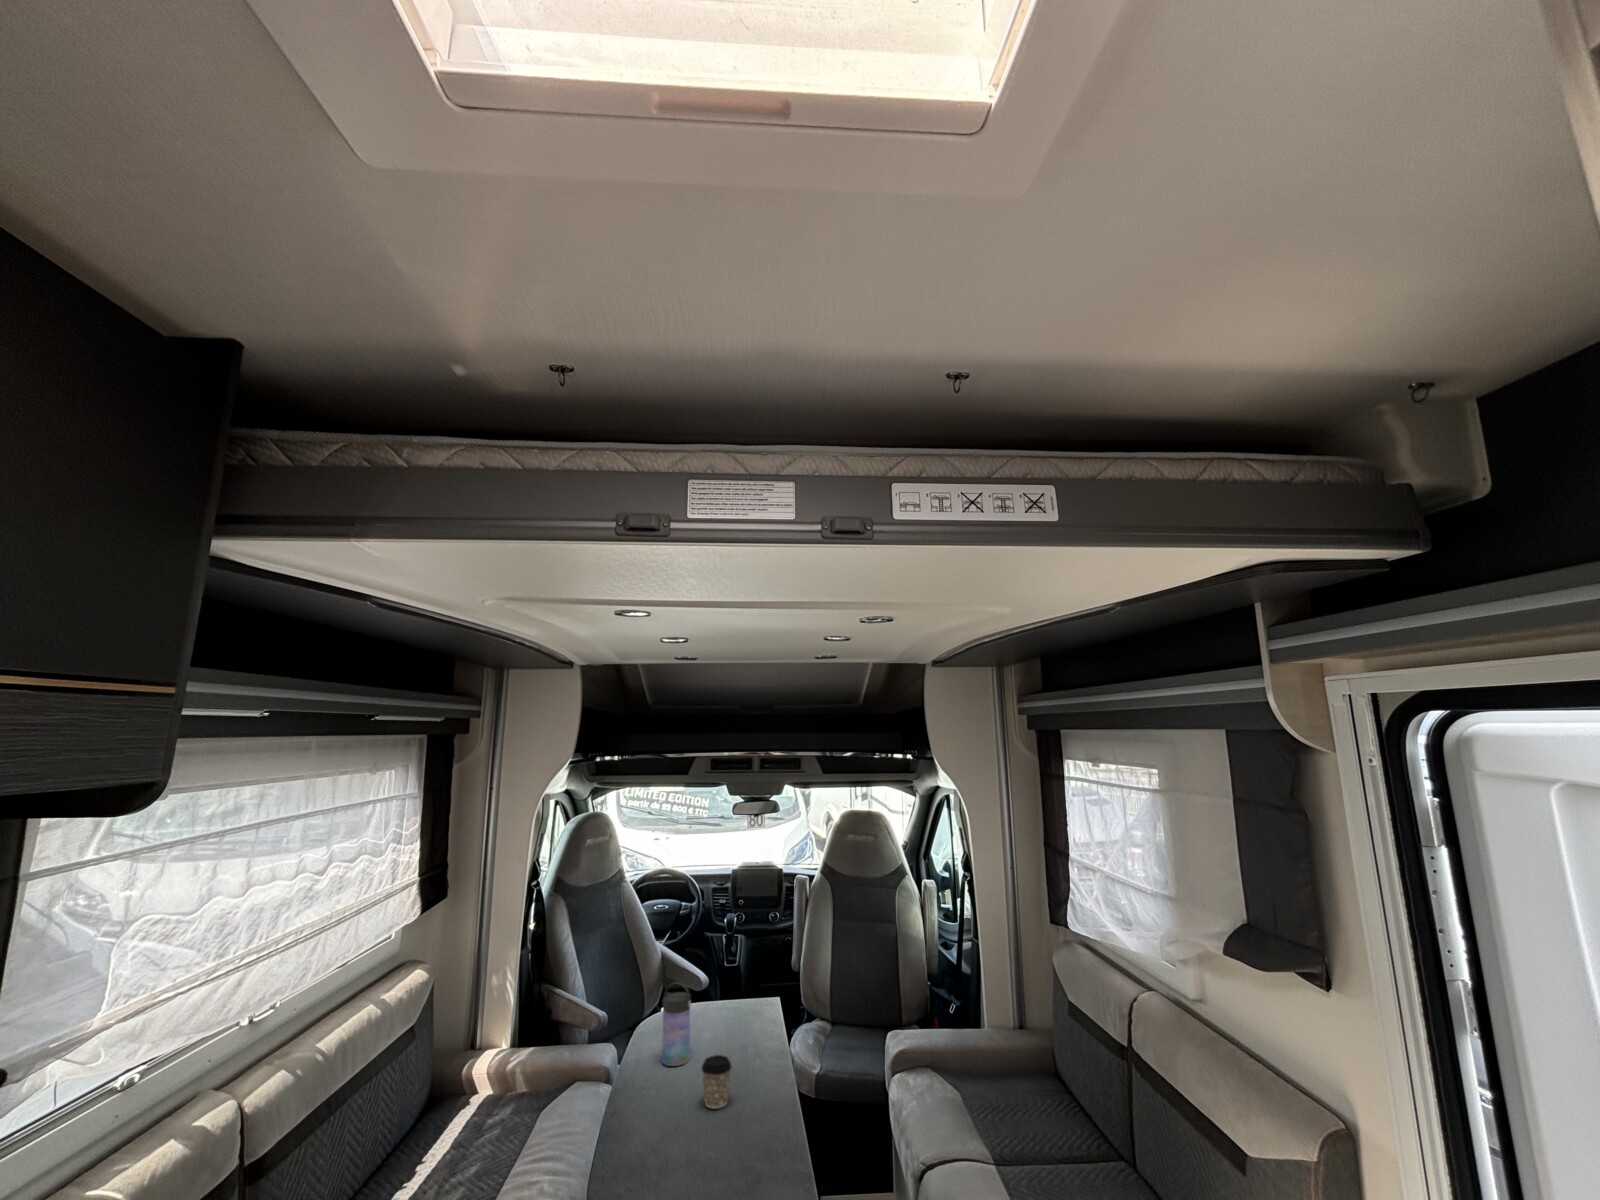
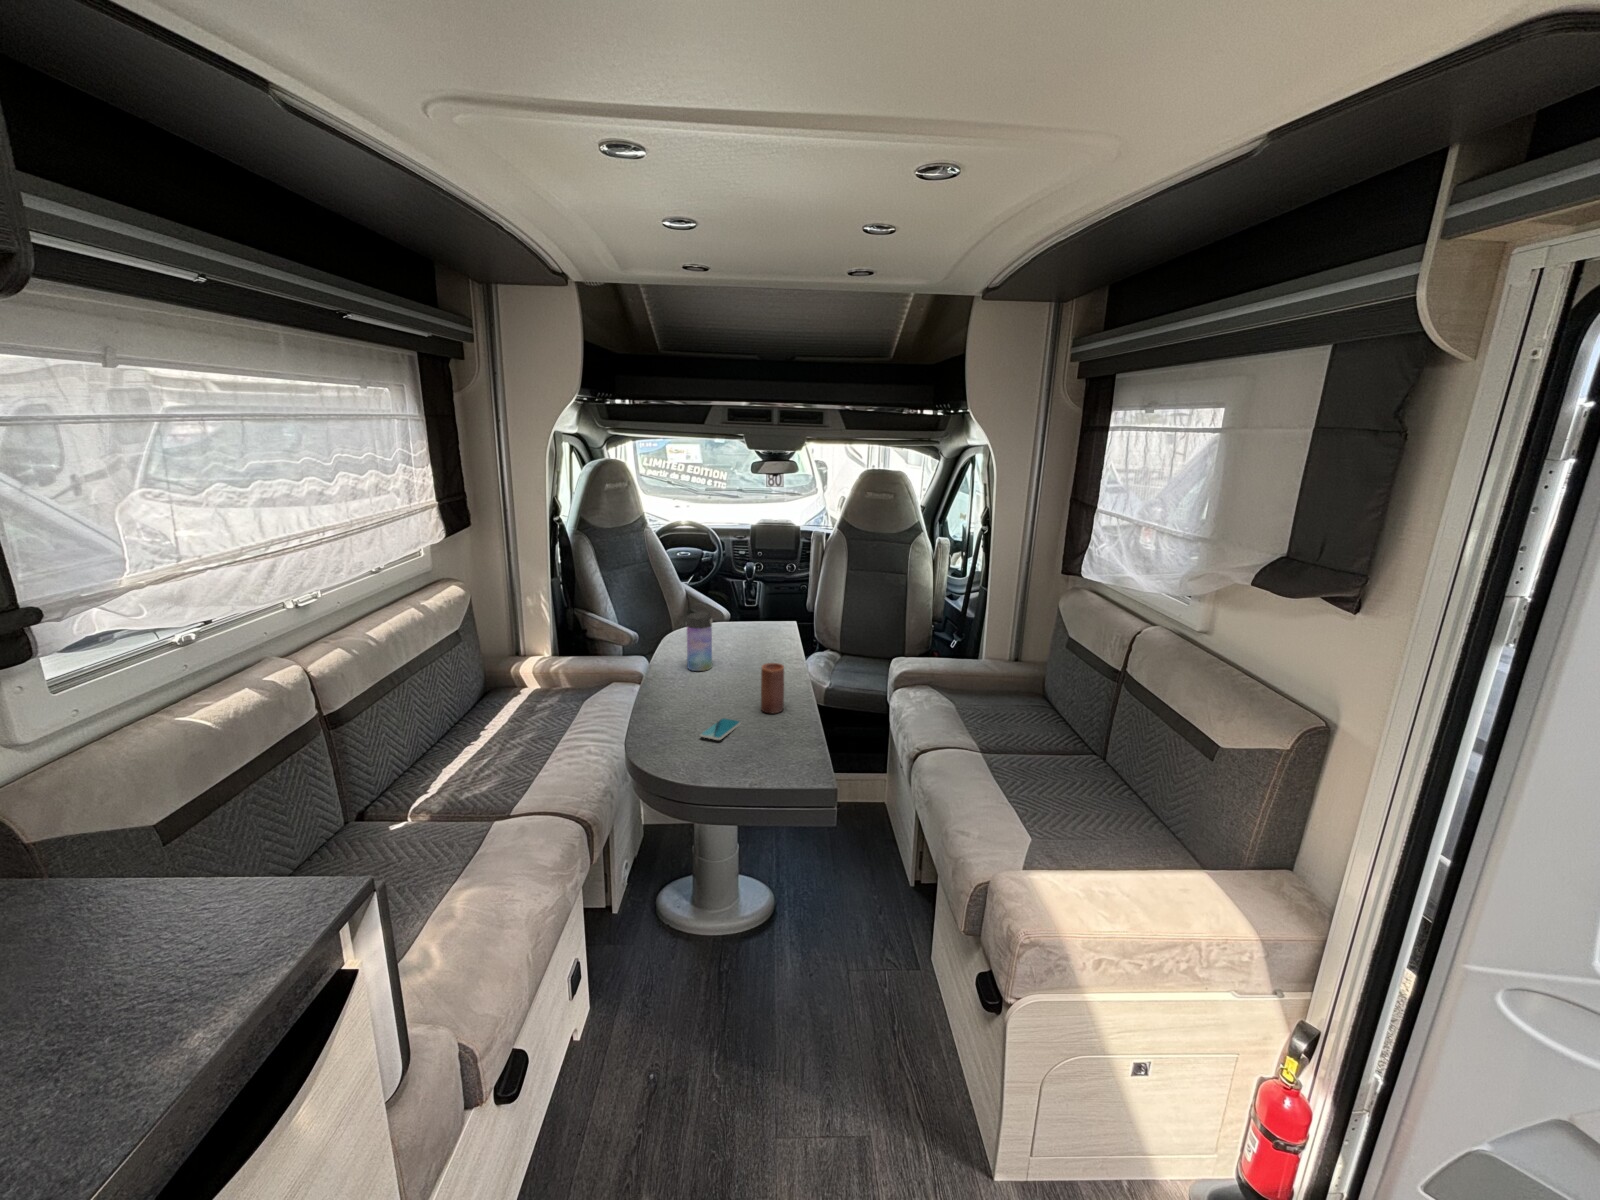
coffee cup: present [702,1055,731,1109] -> none [723,661,751,701]
candle: none [743,1058,768,1125] -> present [761,663,784,713]
smartphone: none [673,1134,721,1169] -> present [700,718,741,740]

